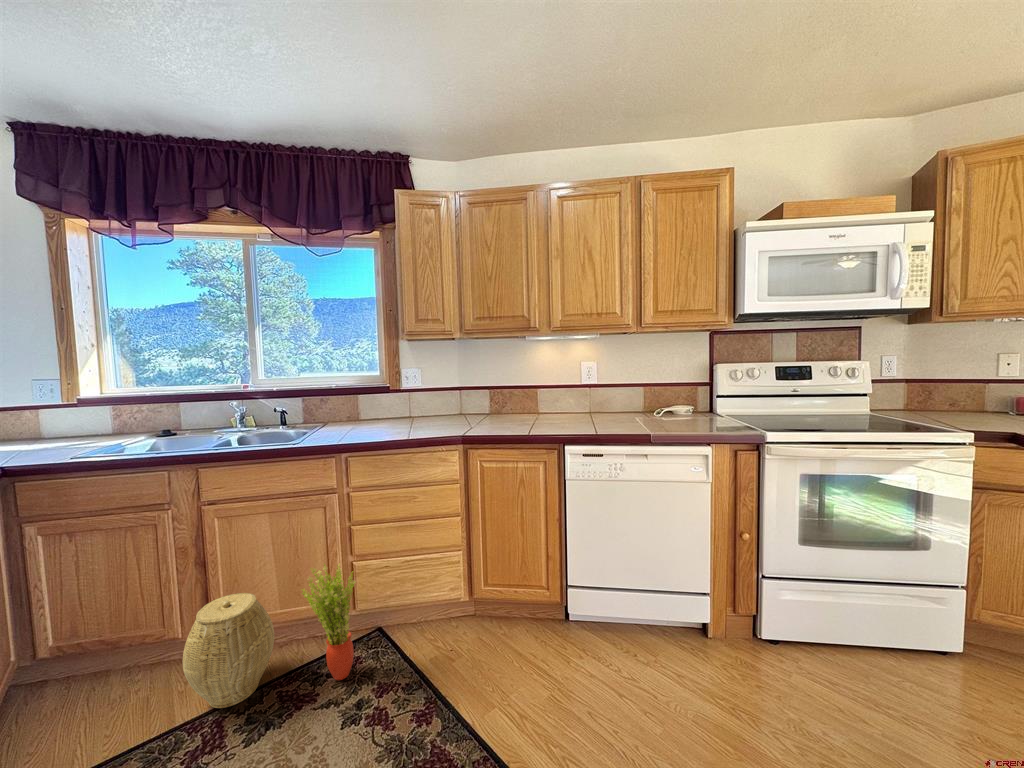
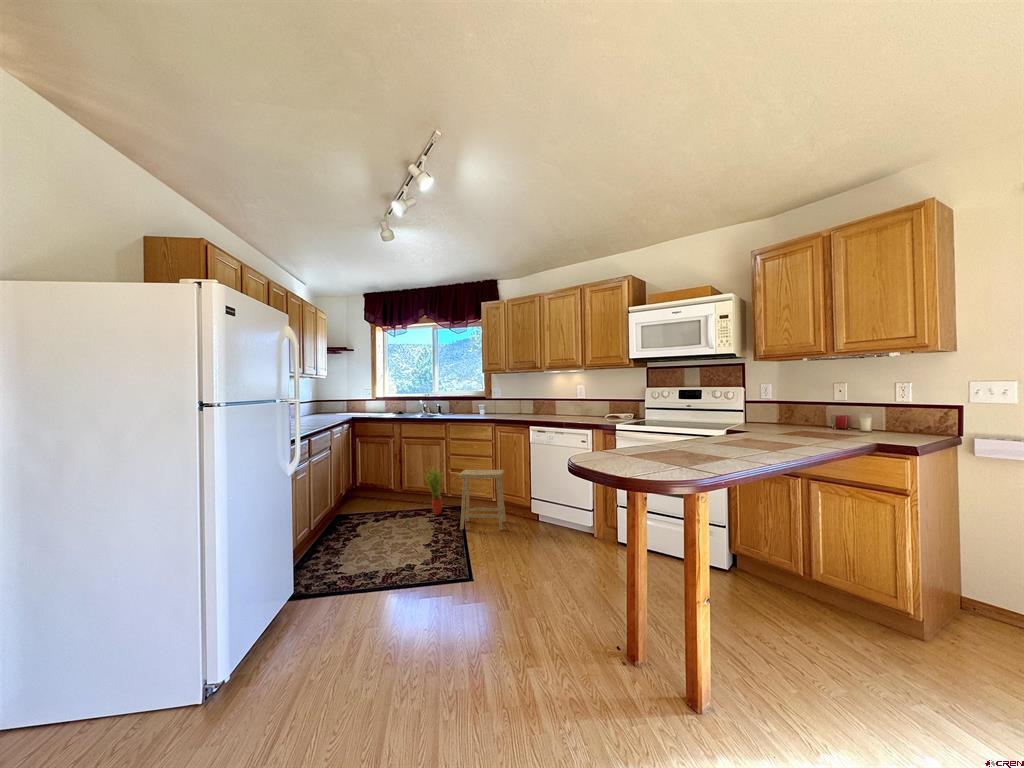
footstool: none [428,543,541,718] -> present [459,470,506,530]
woven basket: present [183,593,274,708] -> none [389,474,419,512]

